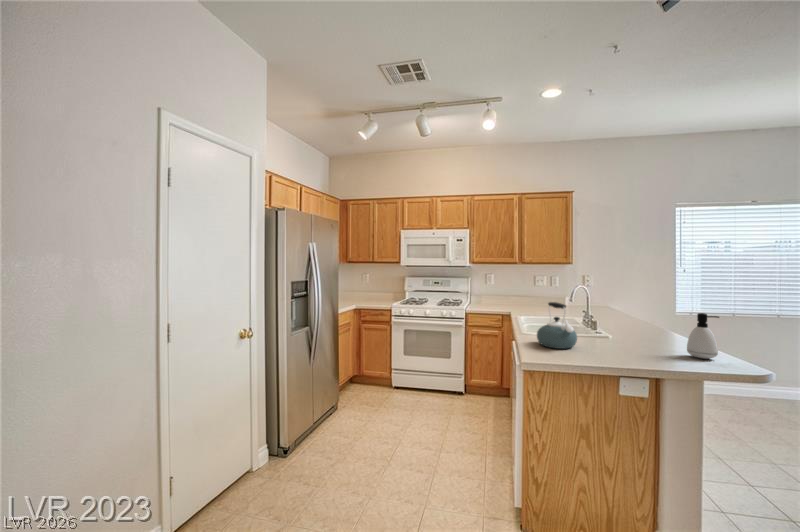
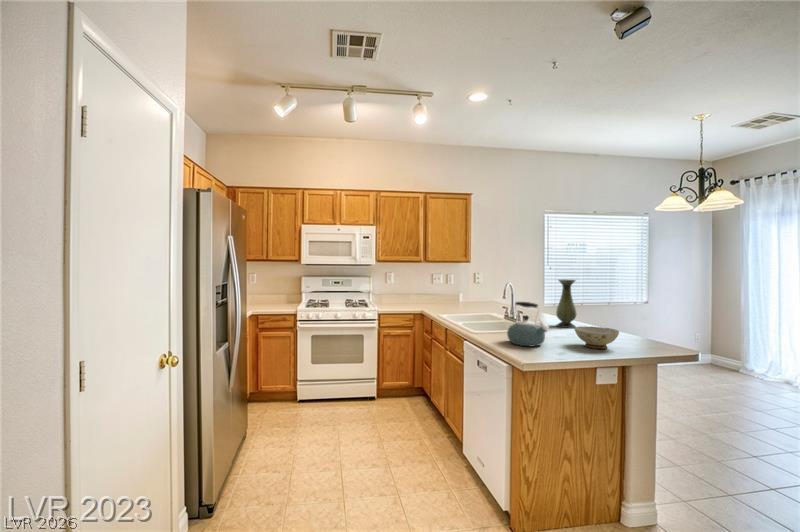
vase: none [635,281,662,337] -> present [556,280,576,328]
soap dispenser: present [687,313,719,359] -> none [622,307,647,344]
ceramic bowl: none [612,332,665,358] -> present [574,326,619,349]

